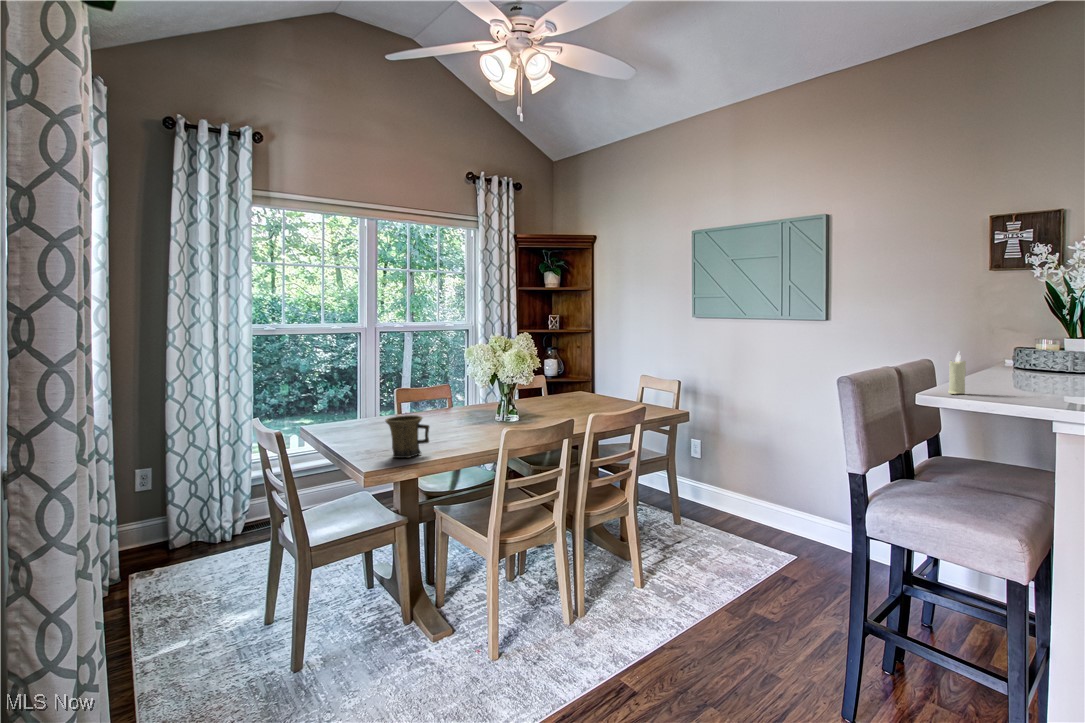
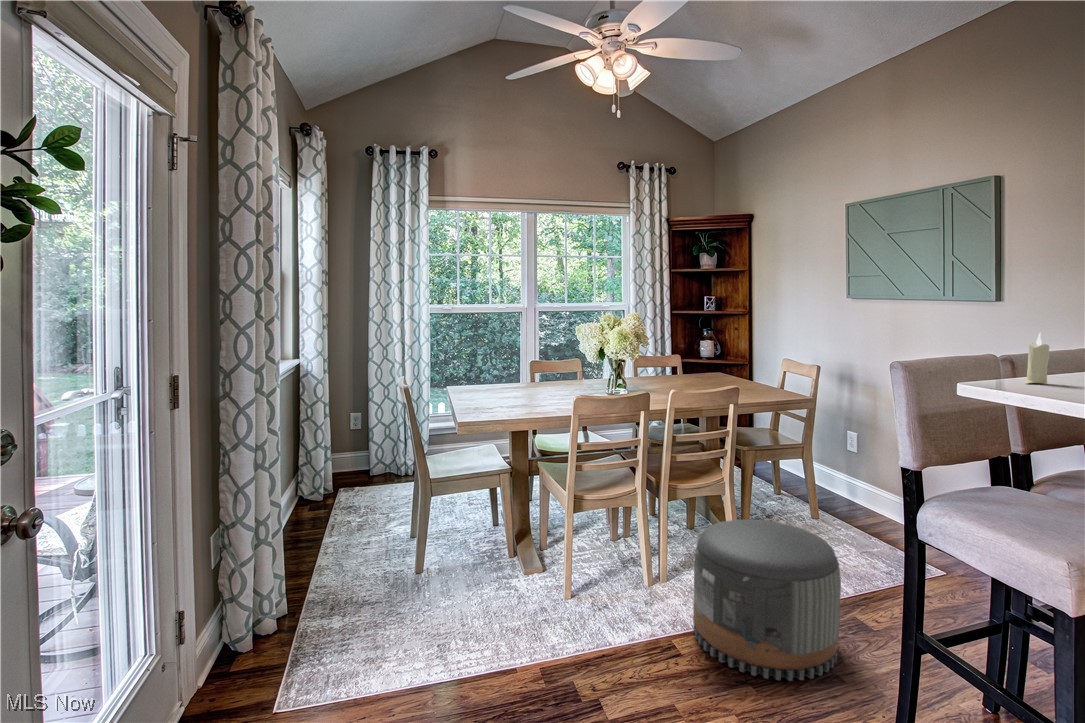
mug: present [385,415,429,458] -> none [492,378,529,414]
pouf: none [630,537,768,697] -> present [693,519,841,681]

